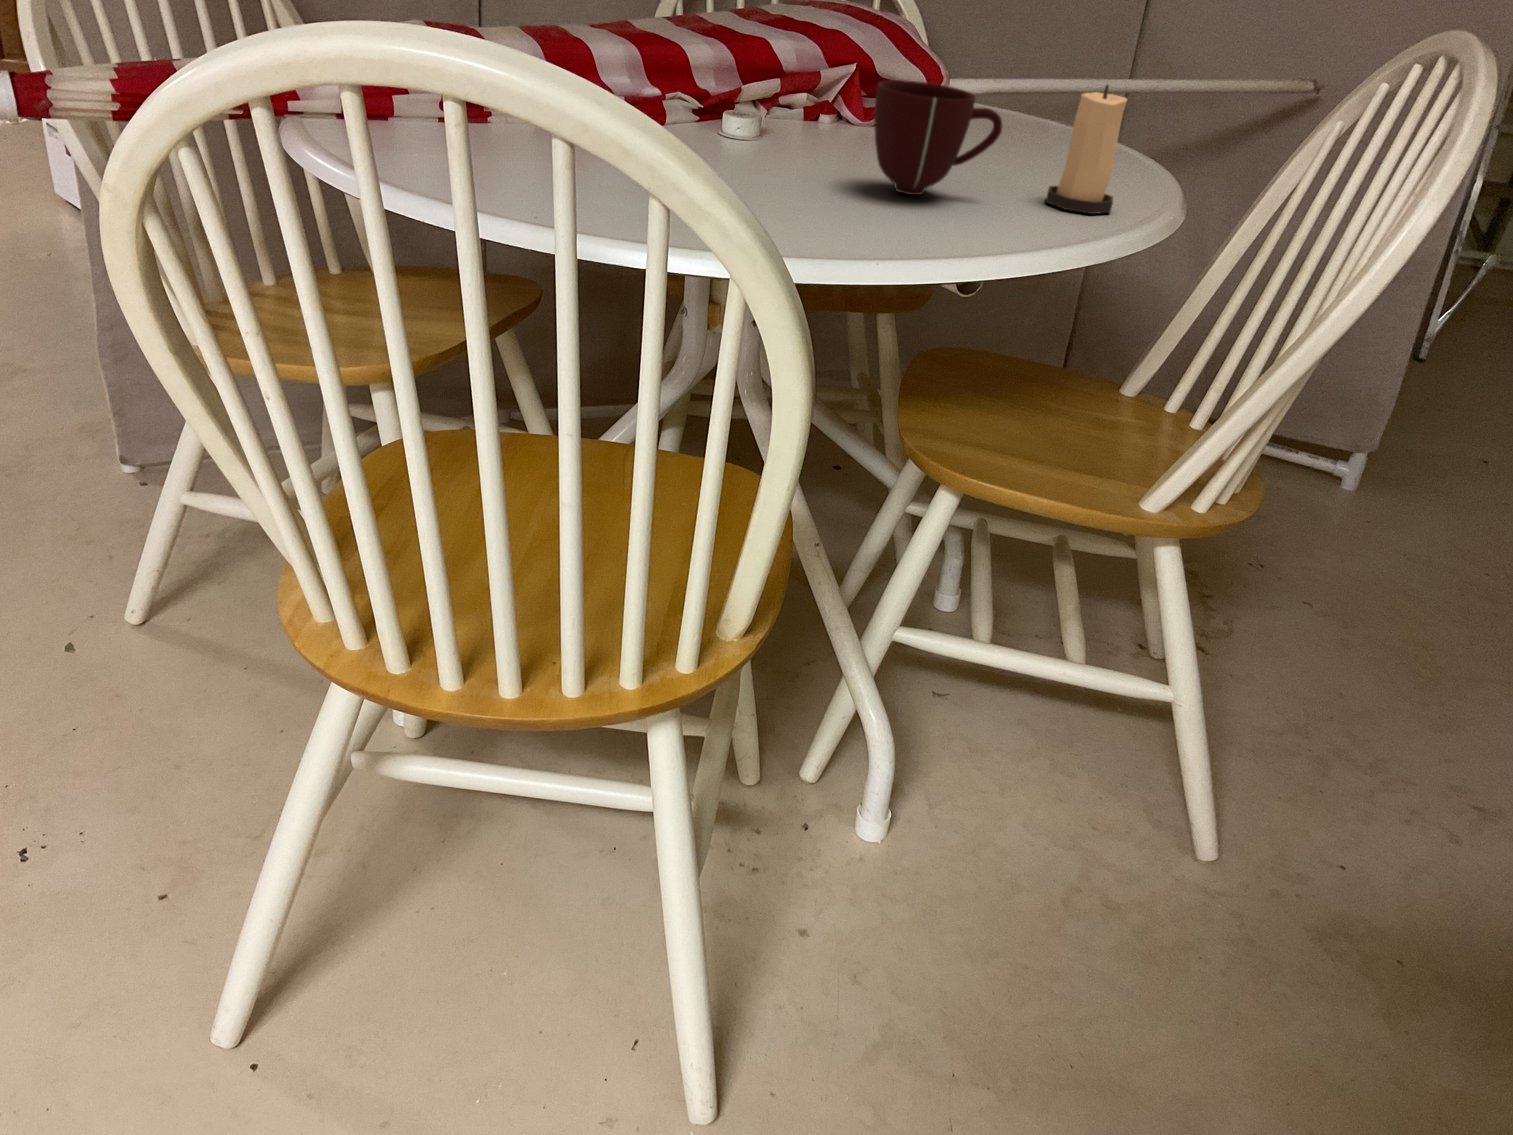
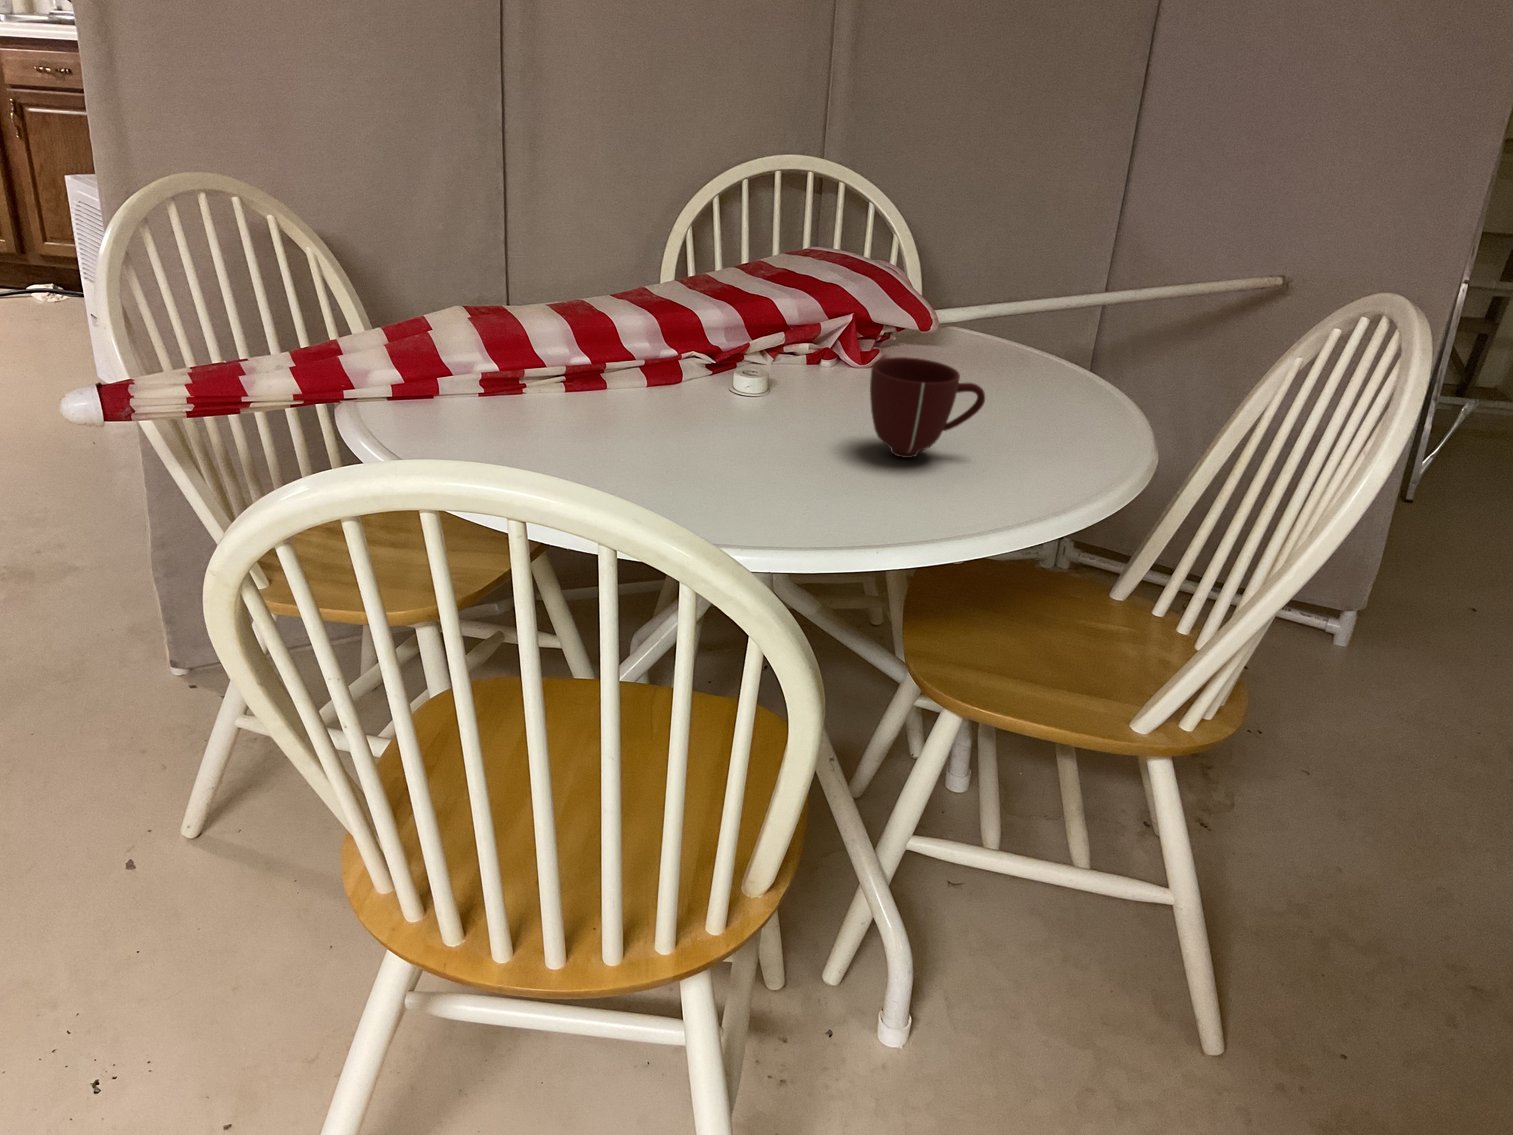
candle: present [1046,85,1127,214] -> none [1028,357,1096,469]

